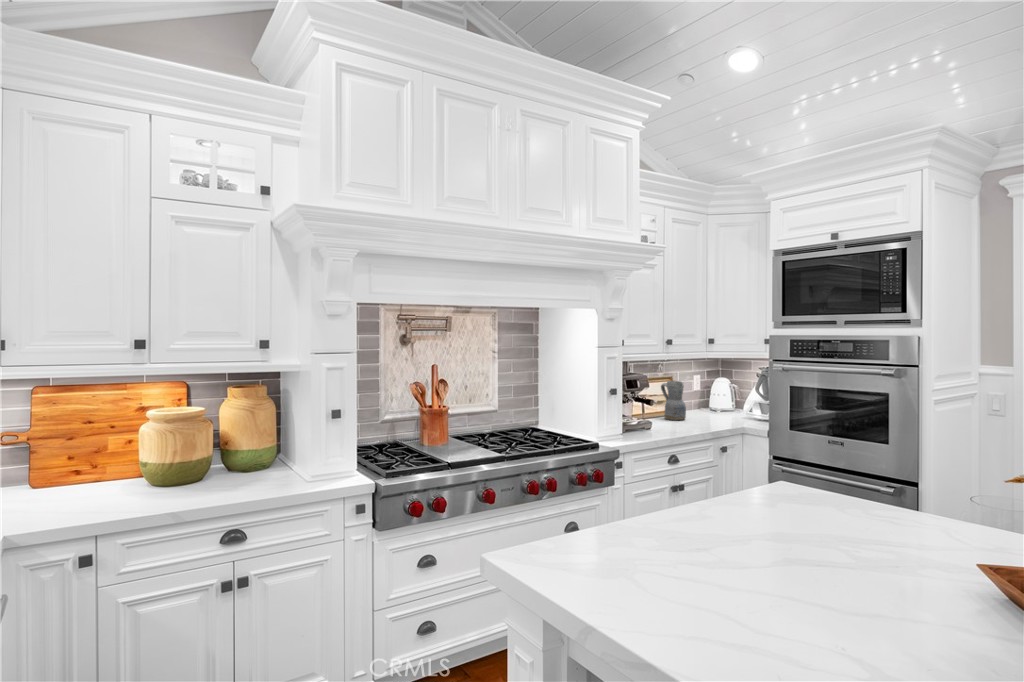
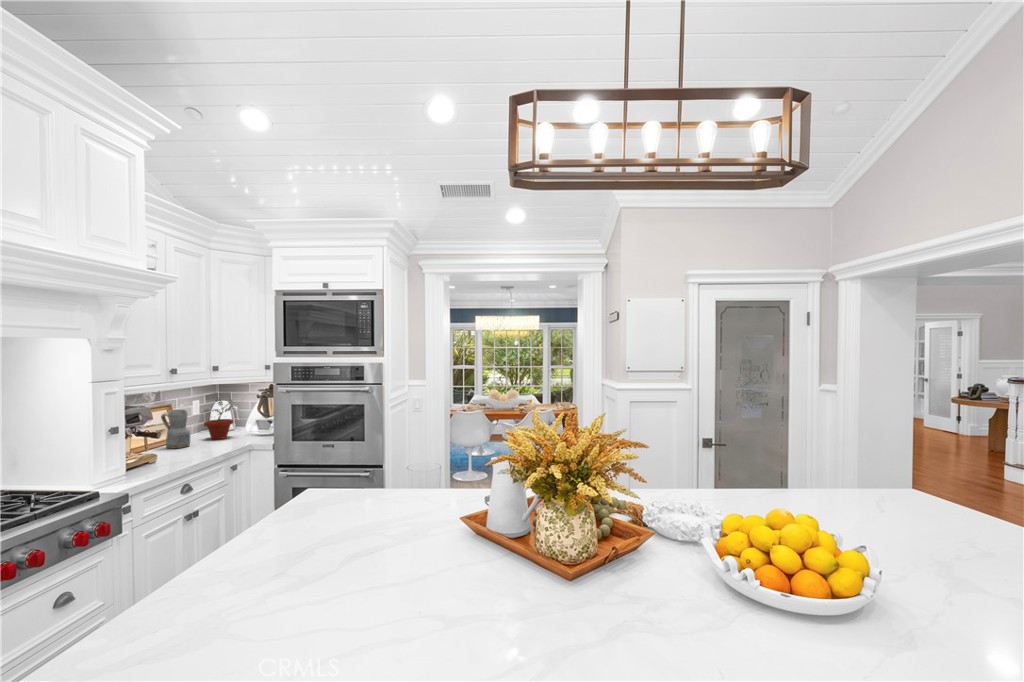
potted plant: none [701,373,732,418] -> present [204,398,234,439]

